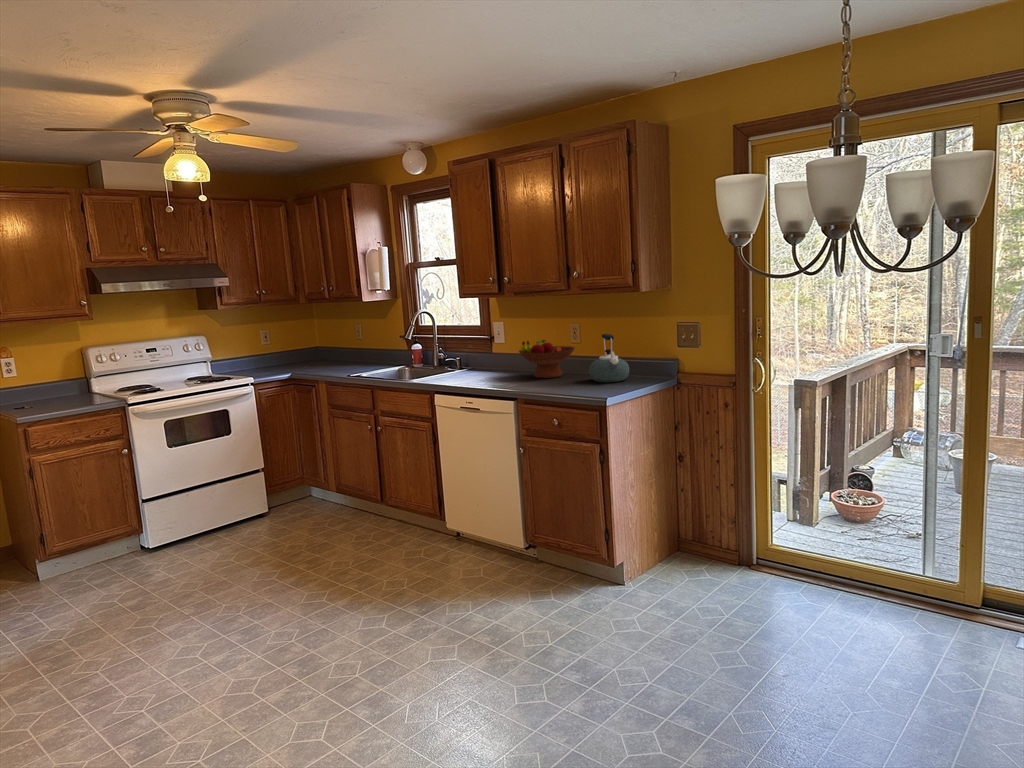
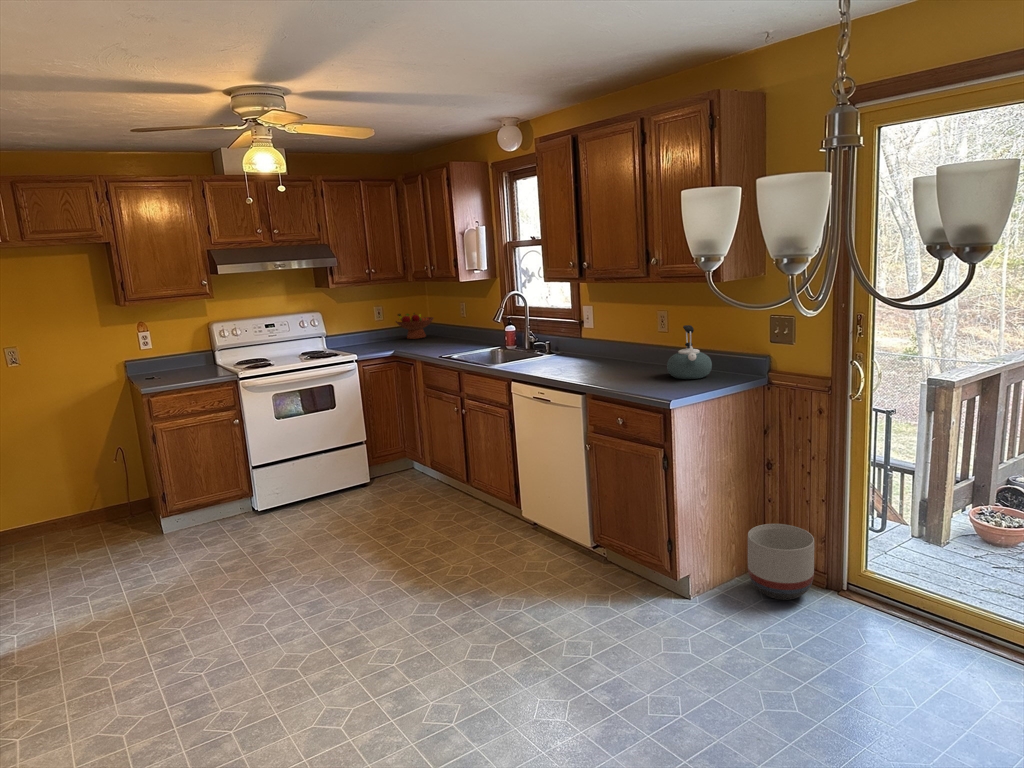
fruit bowl: present [519,340,575,378] -> present [396,313,434,339]
planter: none [673,509,731,575] -> present [748,524,814,600]

